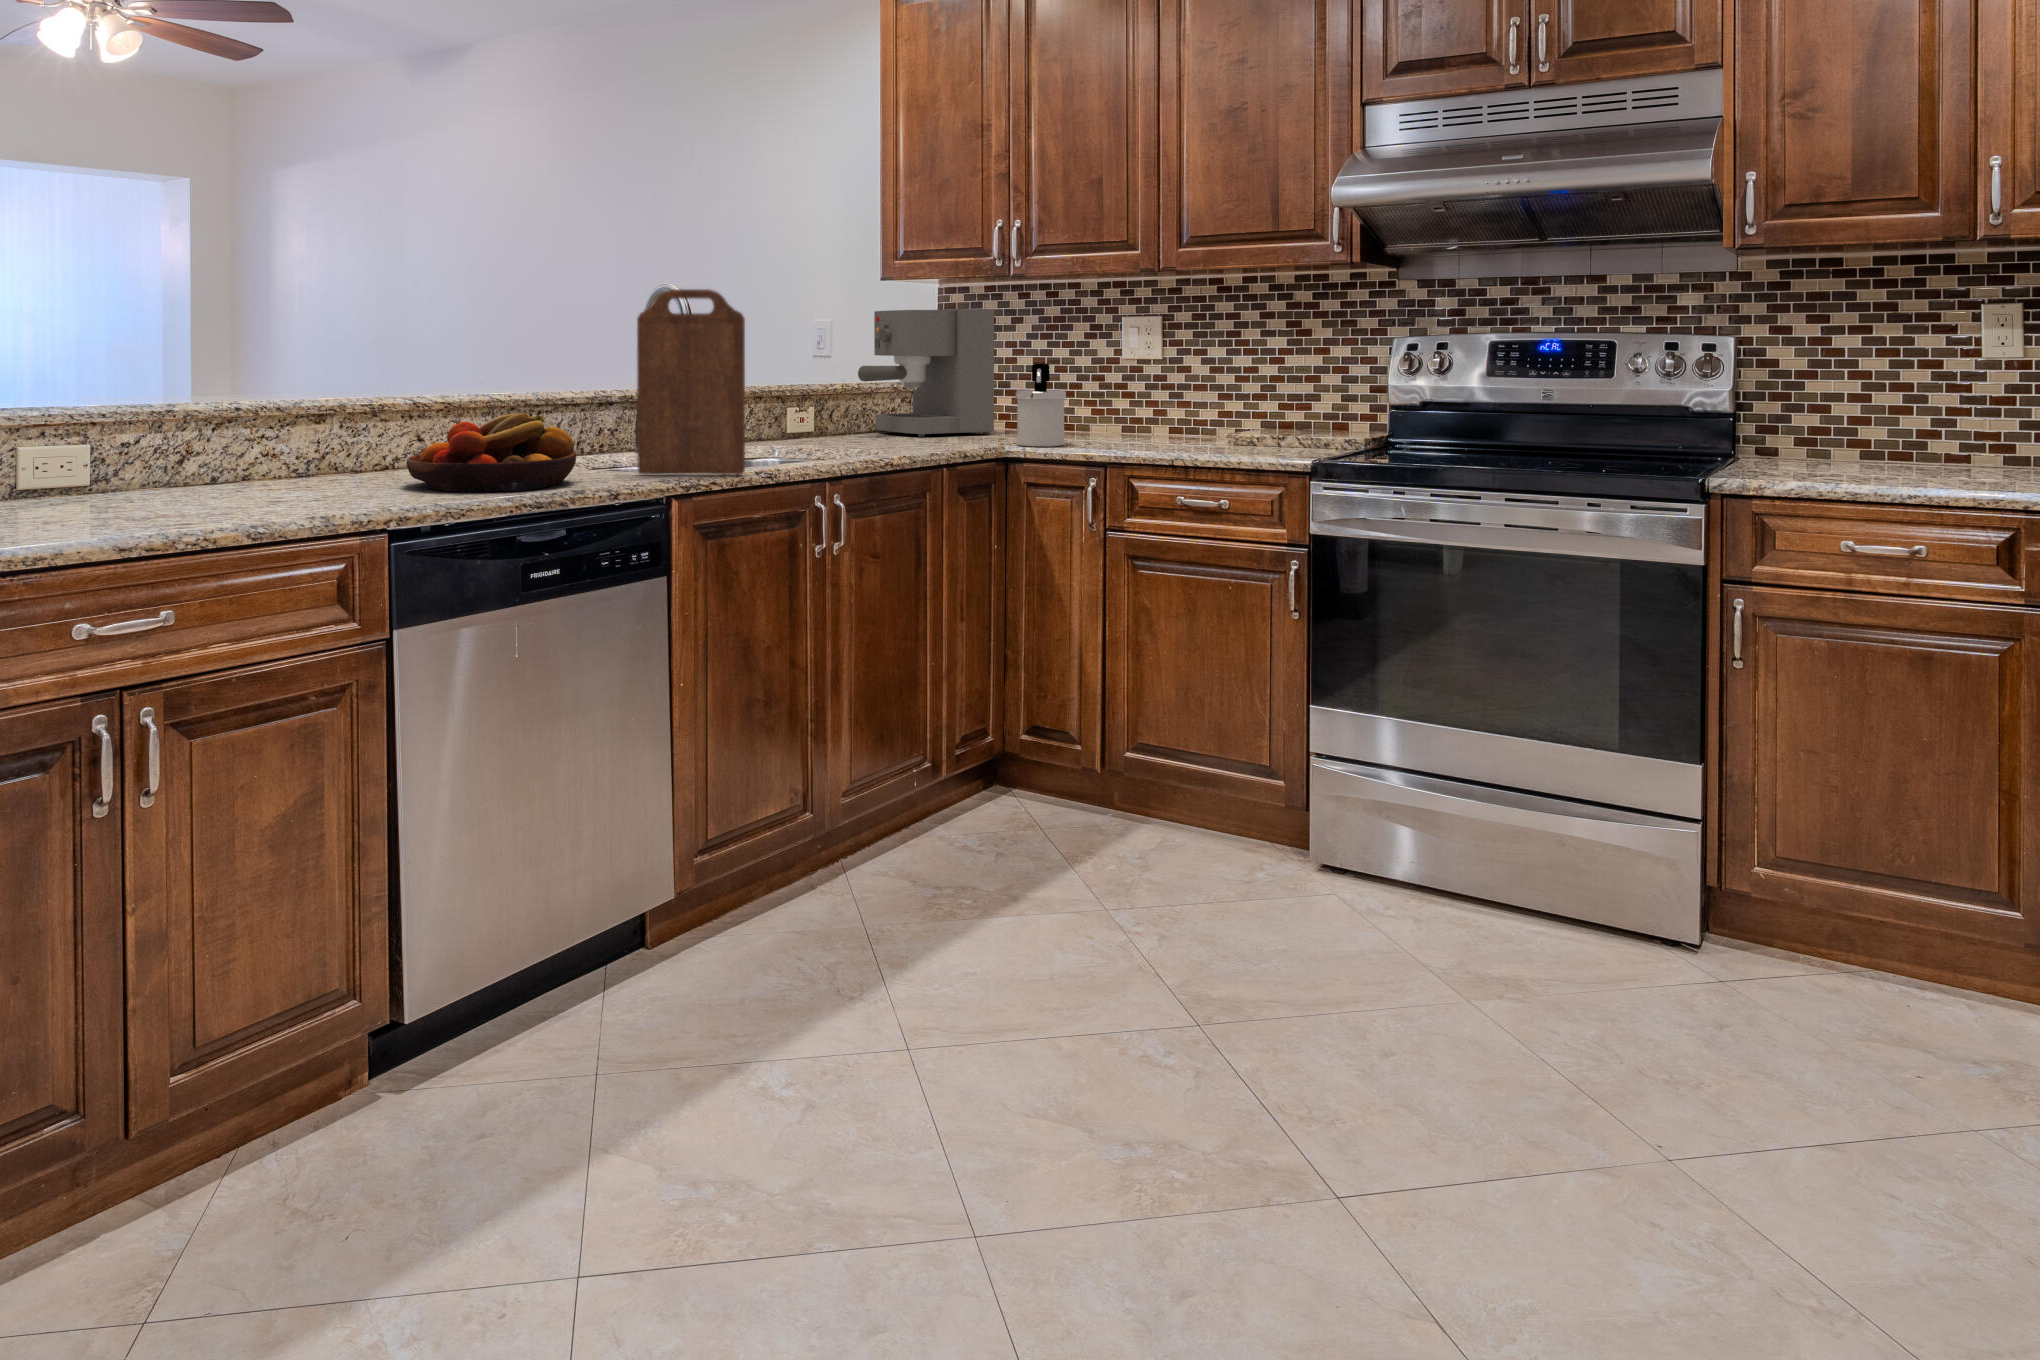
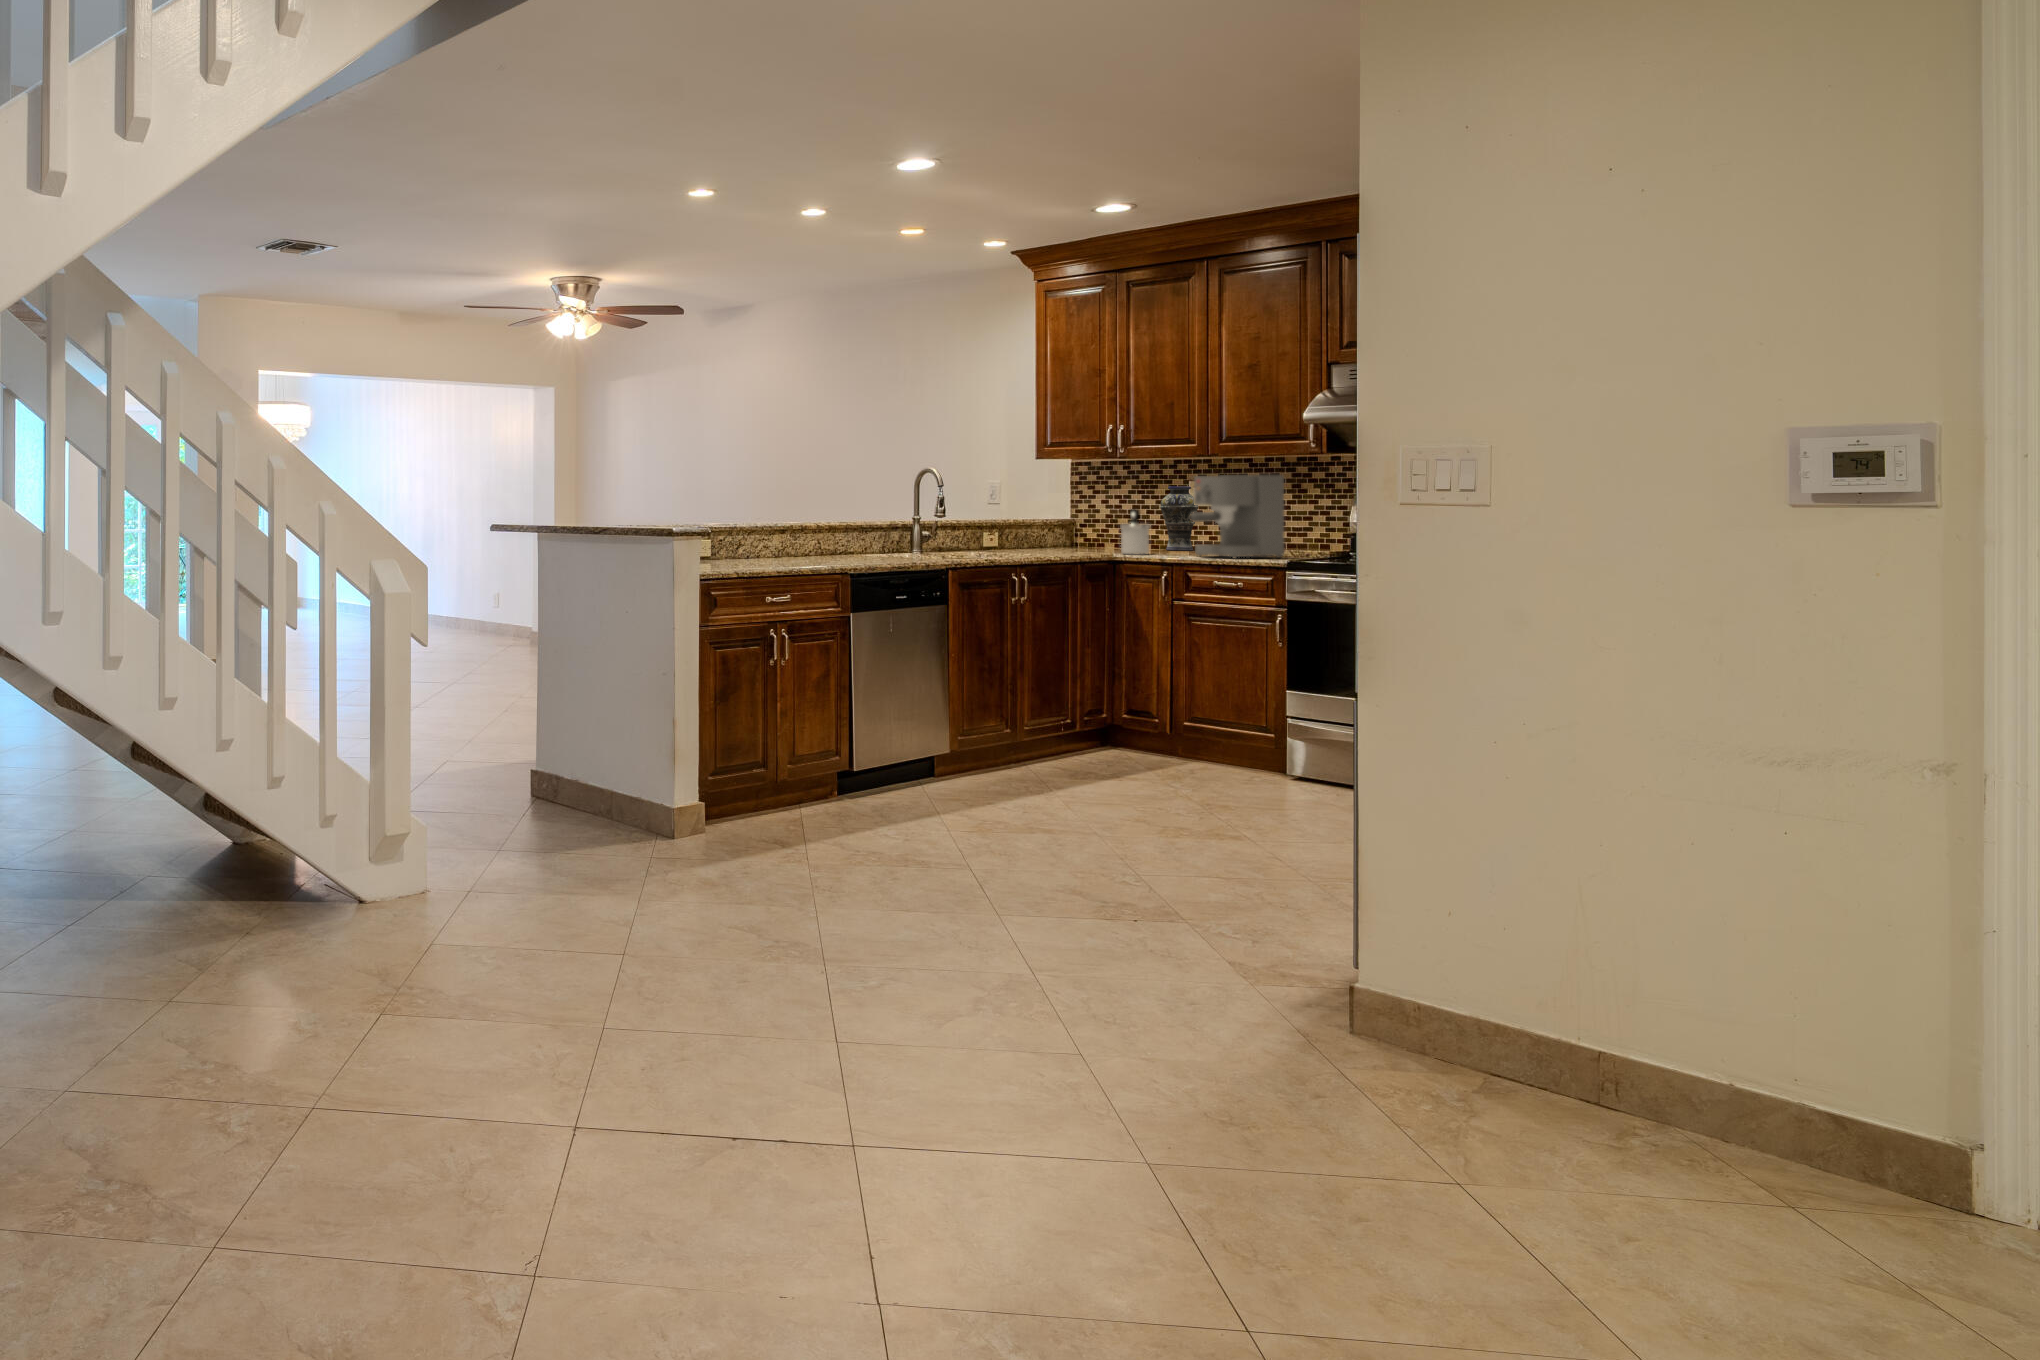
cutting board: present [637,289,745,475] -> none [930,473,982,560]
coffee maker: present [858,309,994,437] -> present [1190,475,1284,558]
vase: none [1075,326,1134,433] -> present [1160,486,1198,551]
fruit bowl: present [407,413,576,491] -> none [835,530,908,562]

